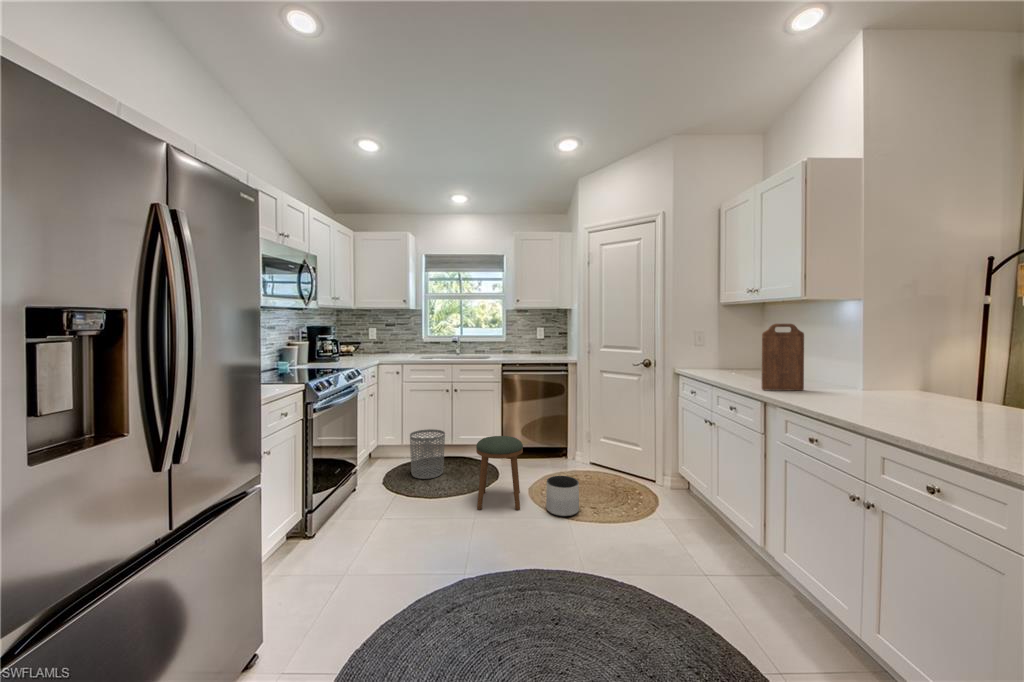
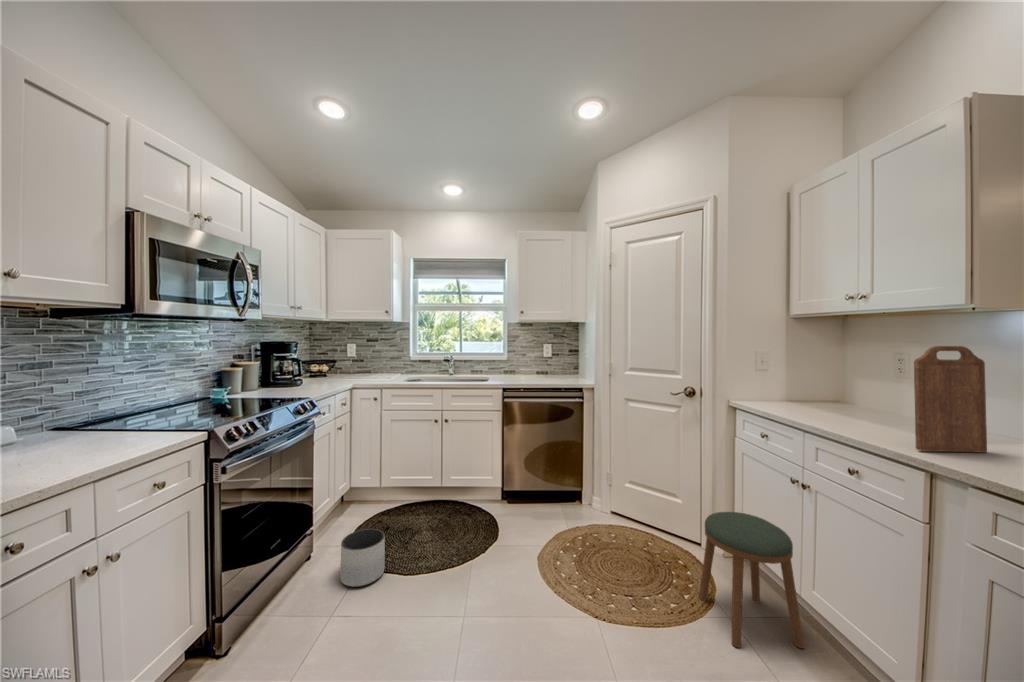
waste bin: present [410,429,445,479] -> none [385,471,430,540]
stool: present [476,436,523,510] -> present [699,512,804,648]
planter: present [546,476,579,517] -> present [340,529,385,587]

